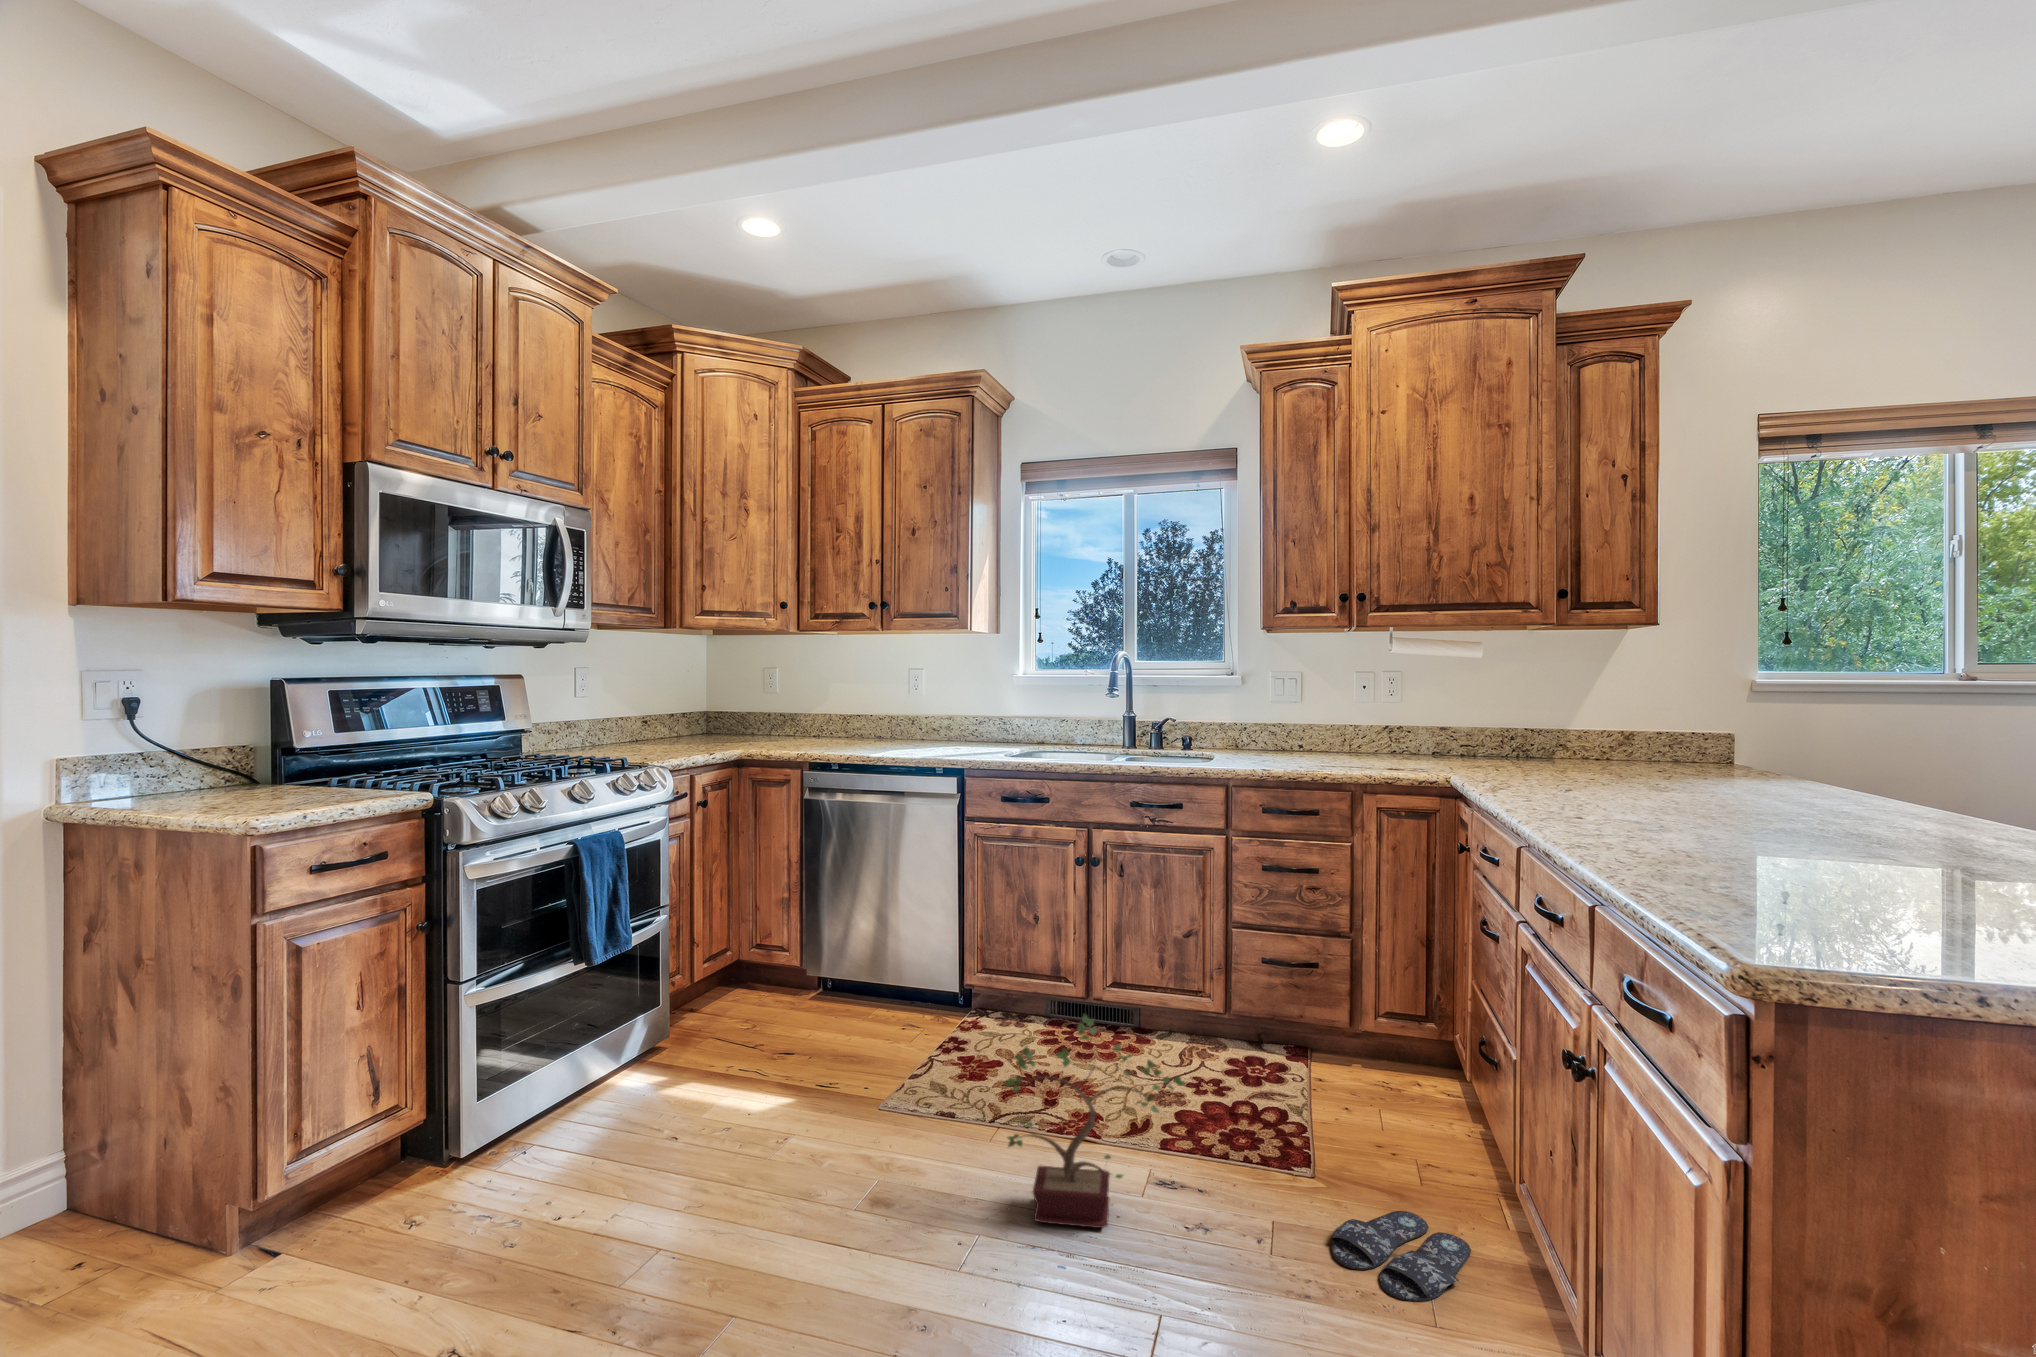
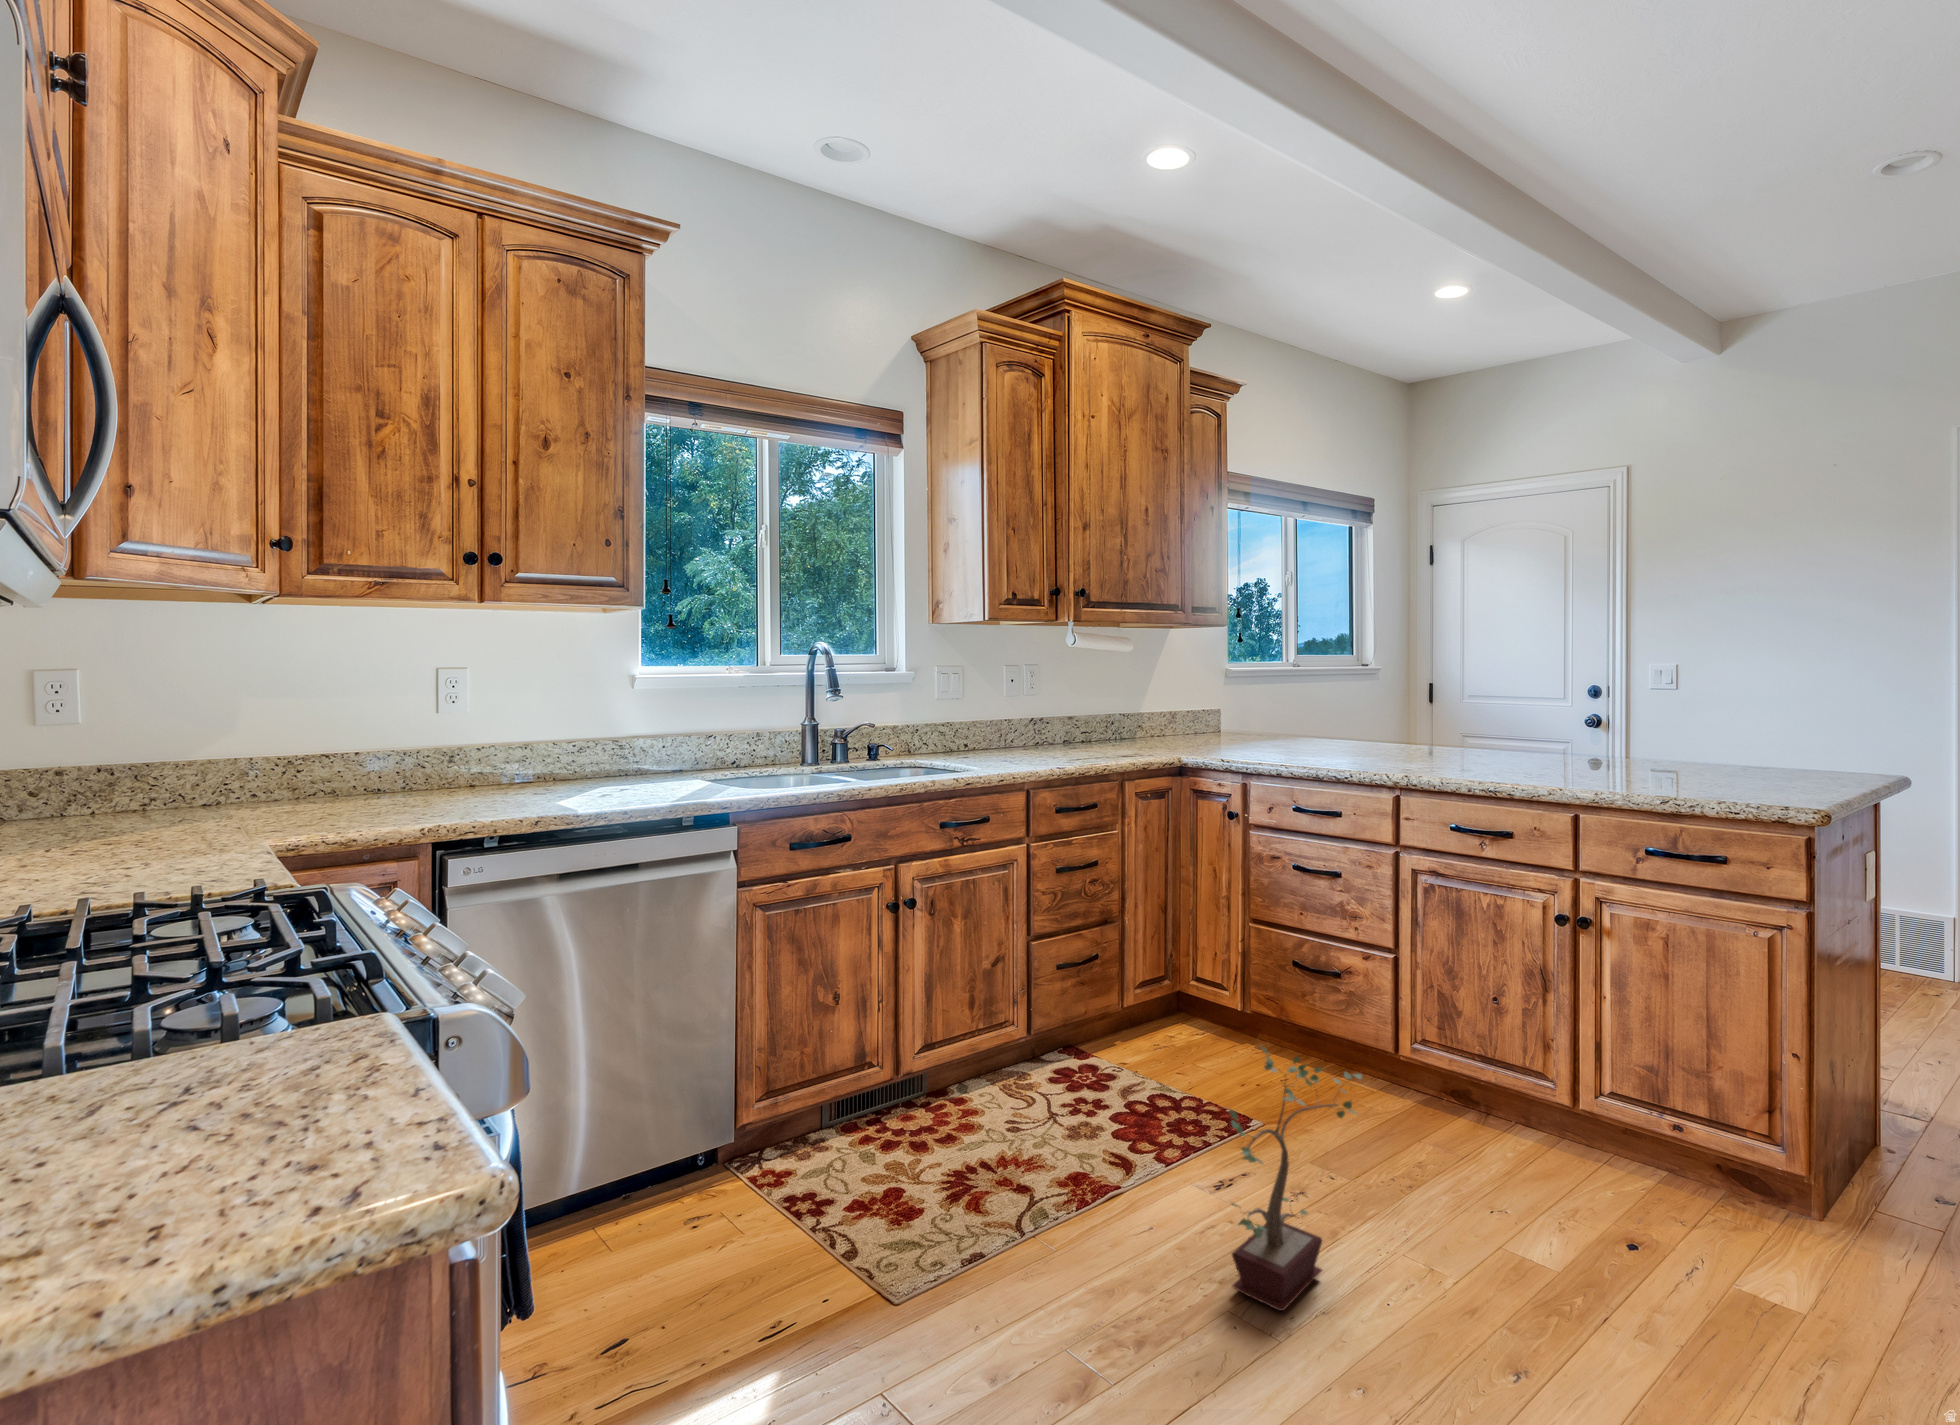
slippers: present [1332,1211,1471,1302] -> none [1373,1128,1496,1188]

